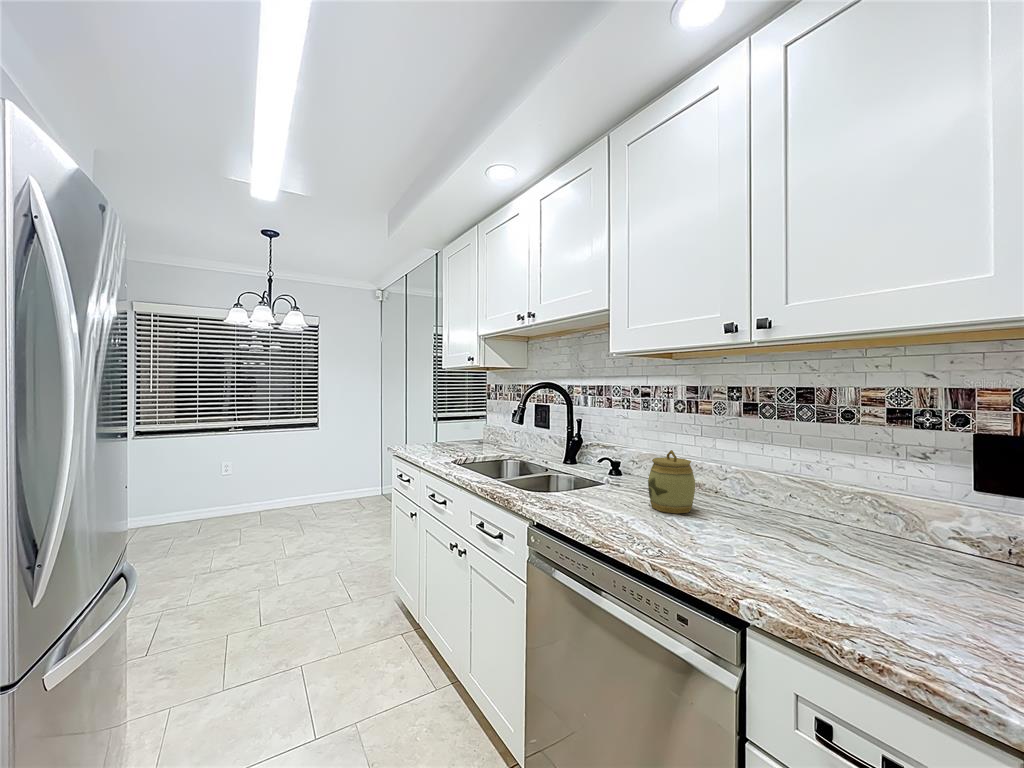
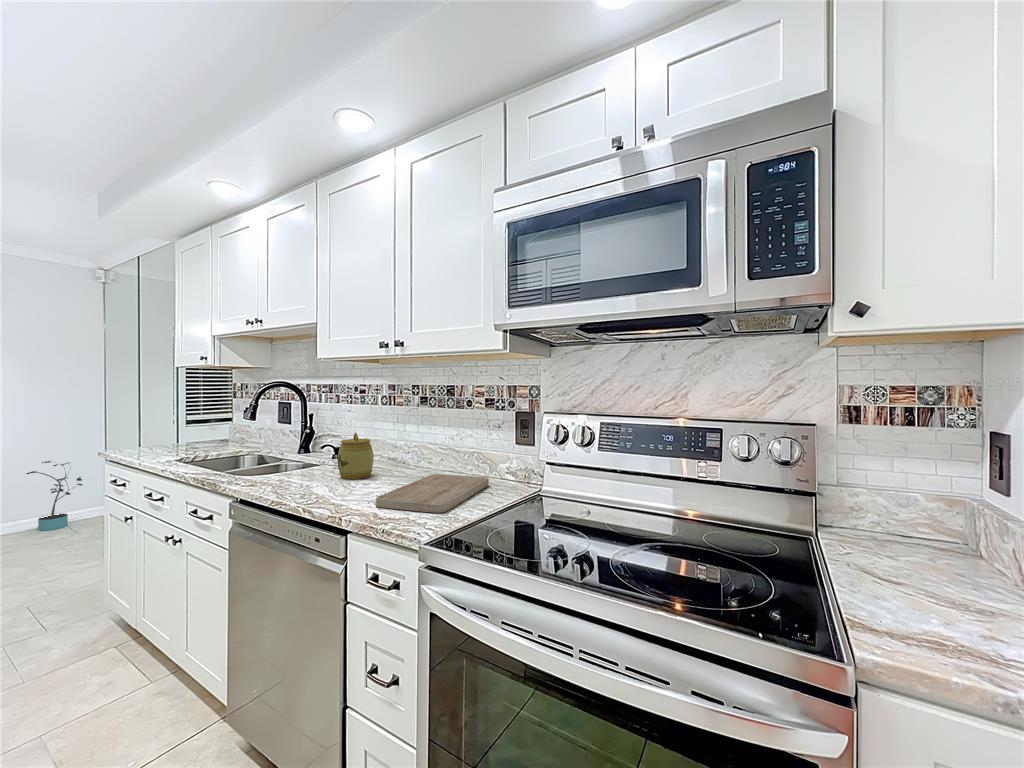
potted plant: none [331,447,366,505] -> present [26,461,82,531]
cutting board: none [773,523,944,624] -> present [376,474,489,513]

